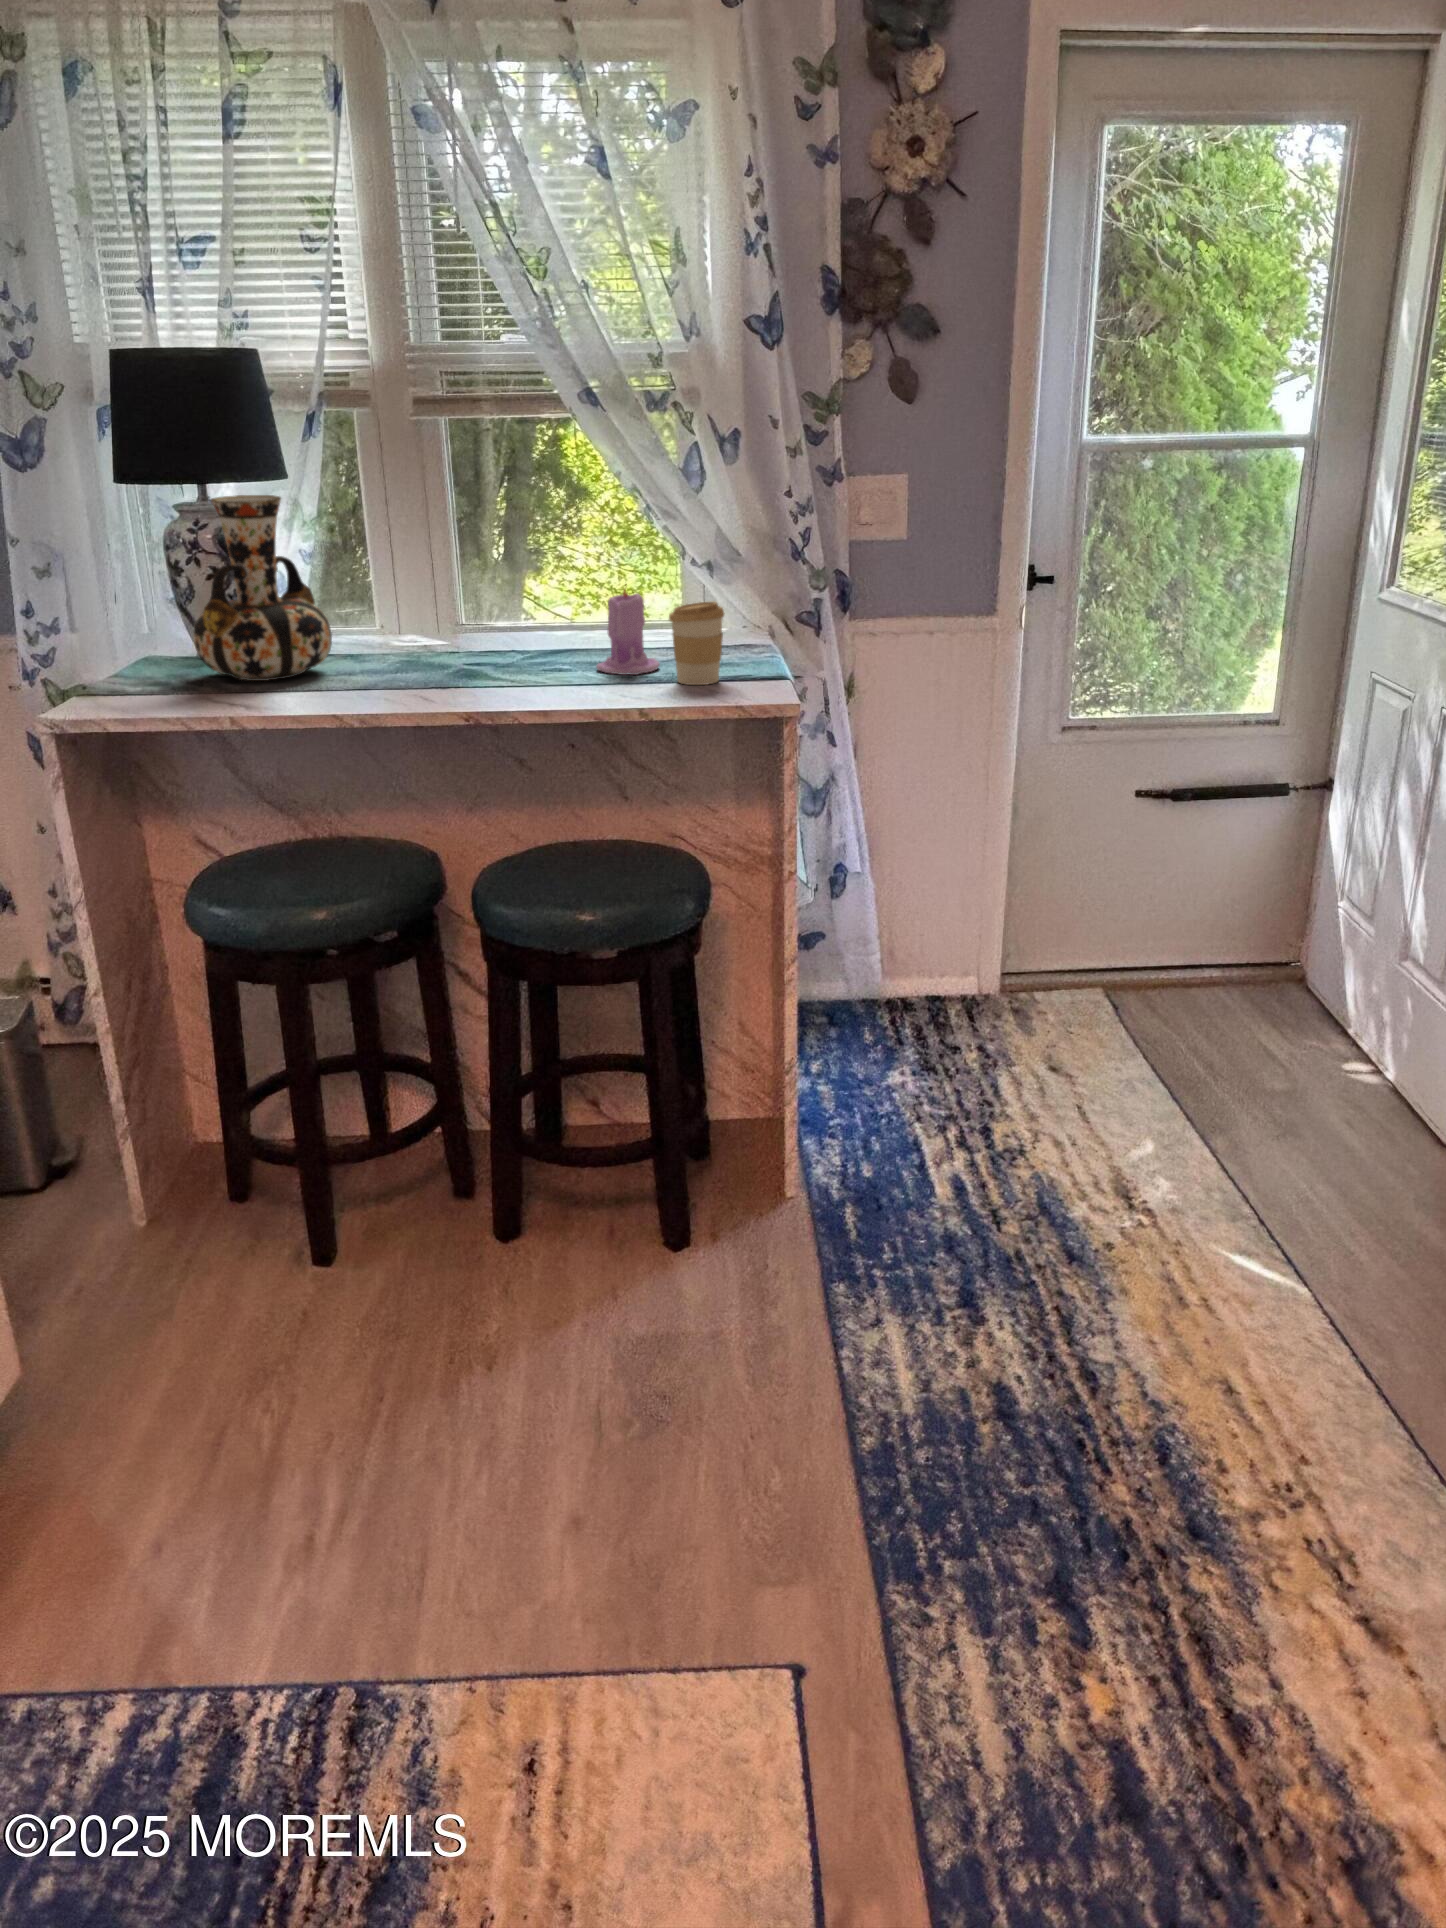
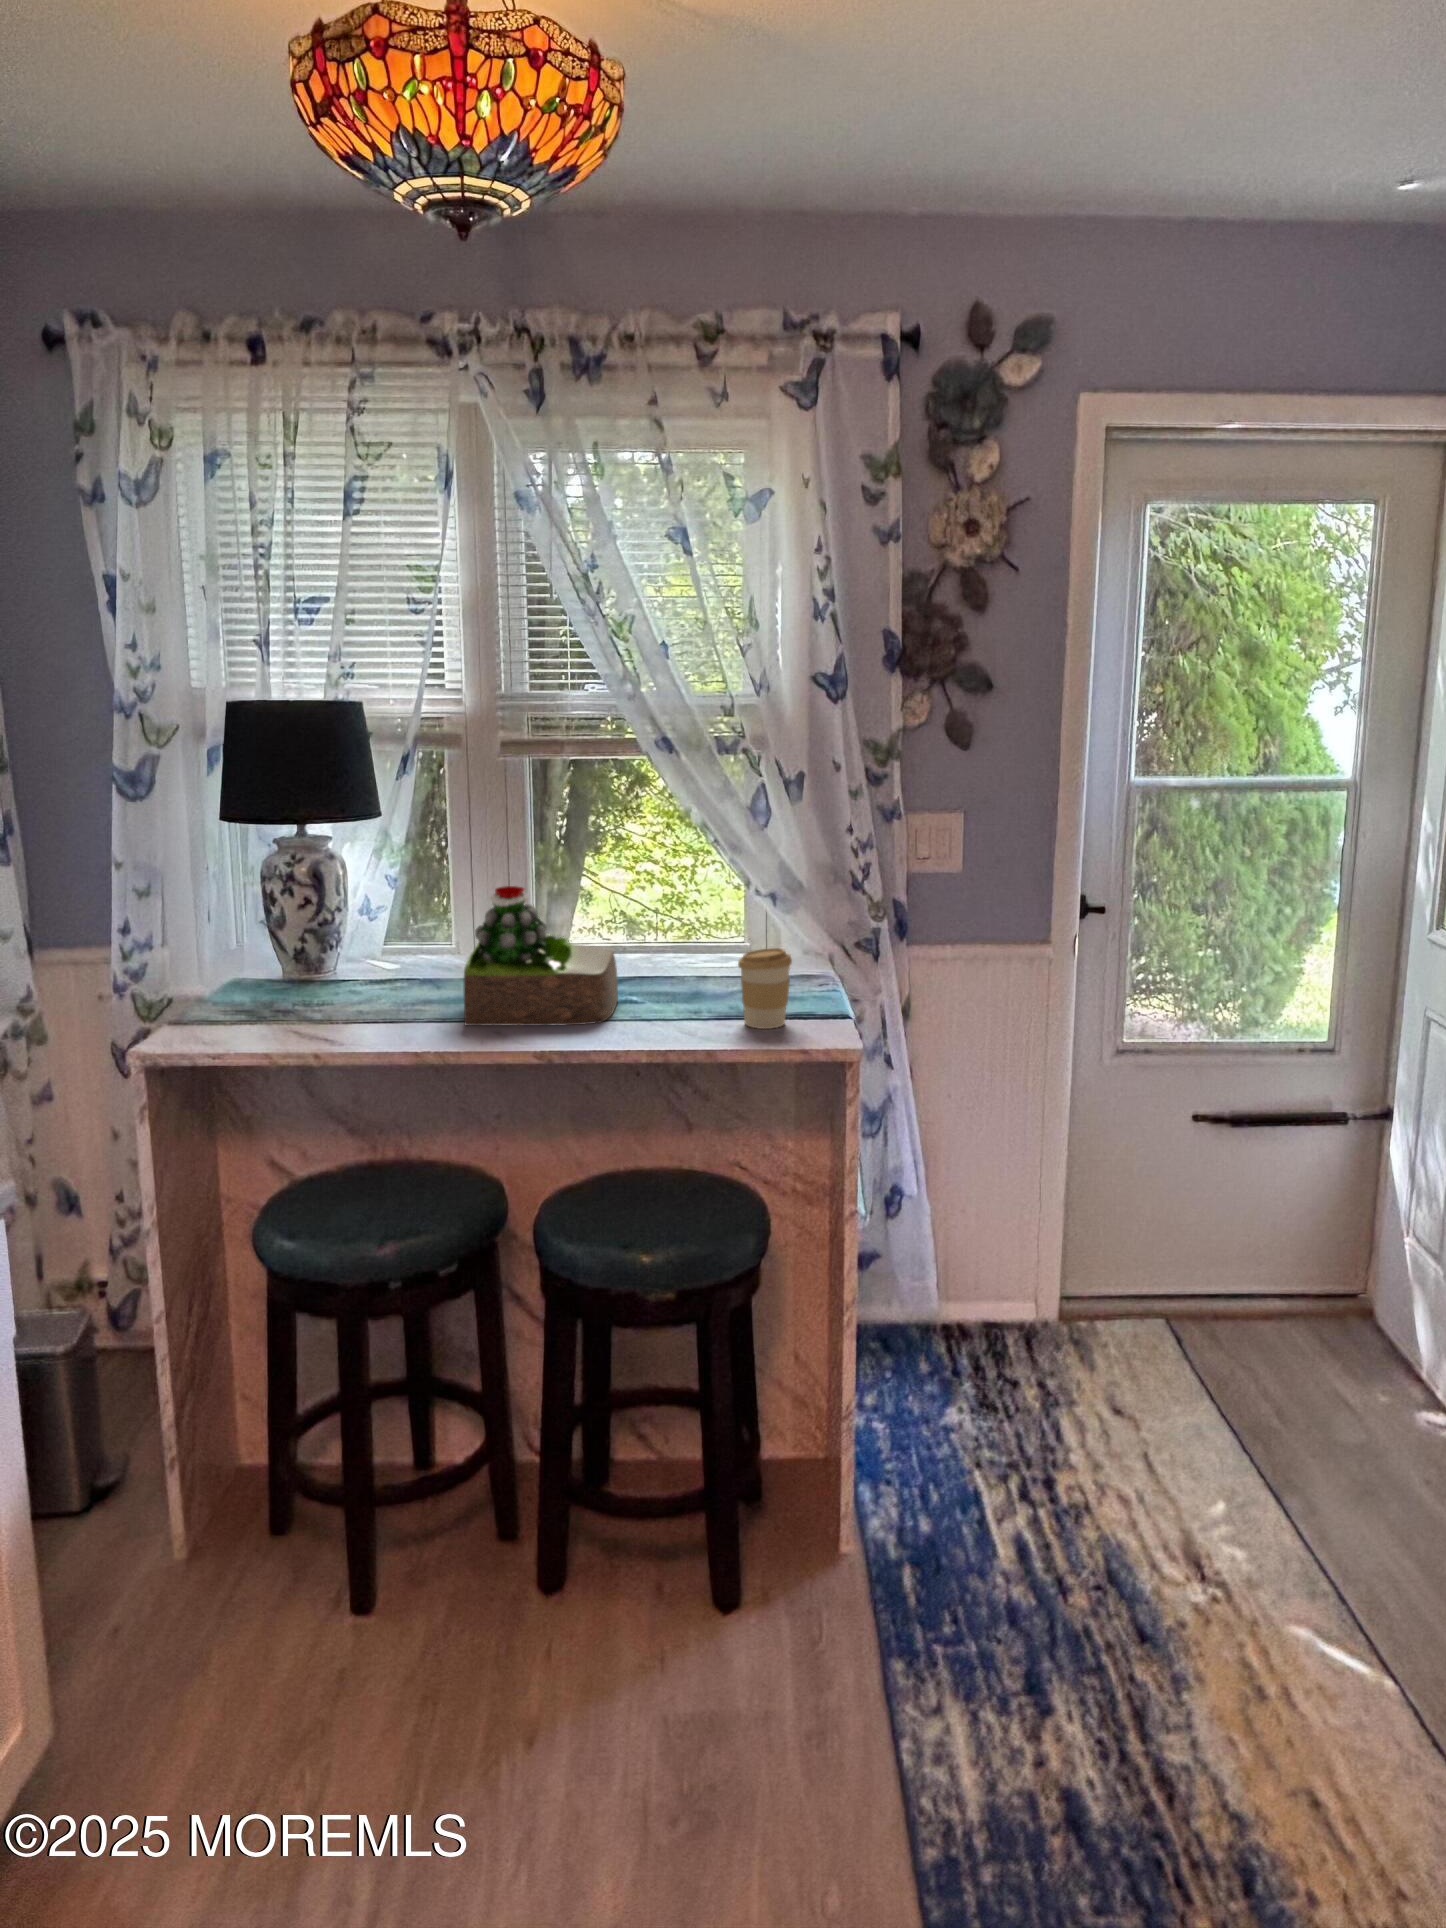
vase: present [193,495,332,681] -> none [282,837,412,1011]
succulent plant: none [384,542,548,690] -> present [464,886,618,1026]
candle: present [597,585,660,675] -> none [665,925,727,1014]

